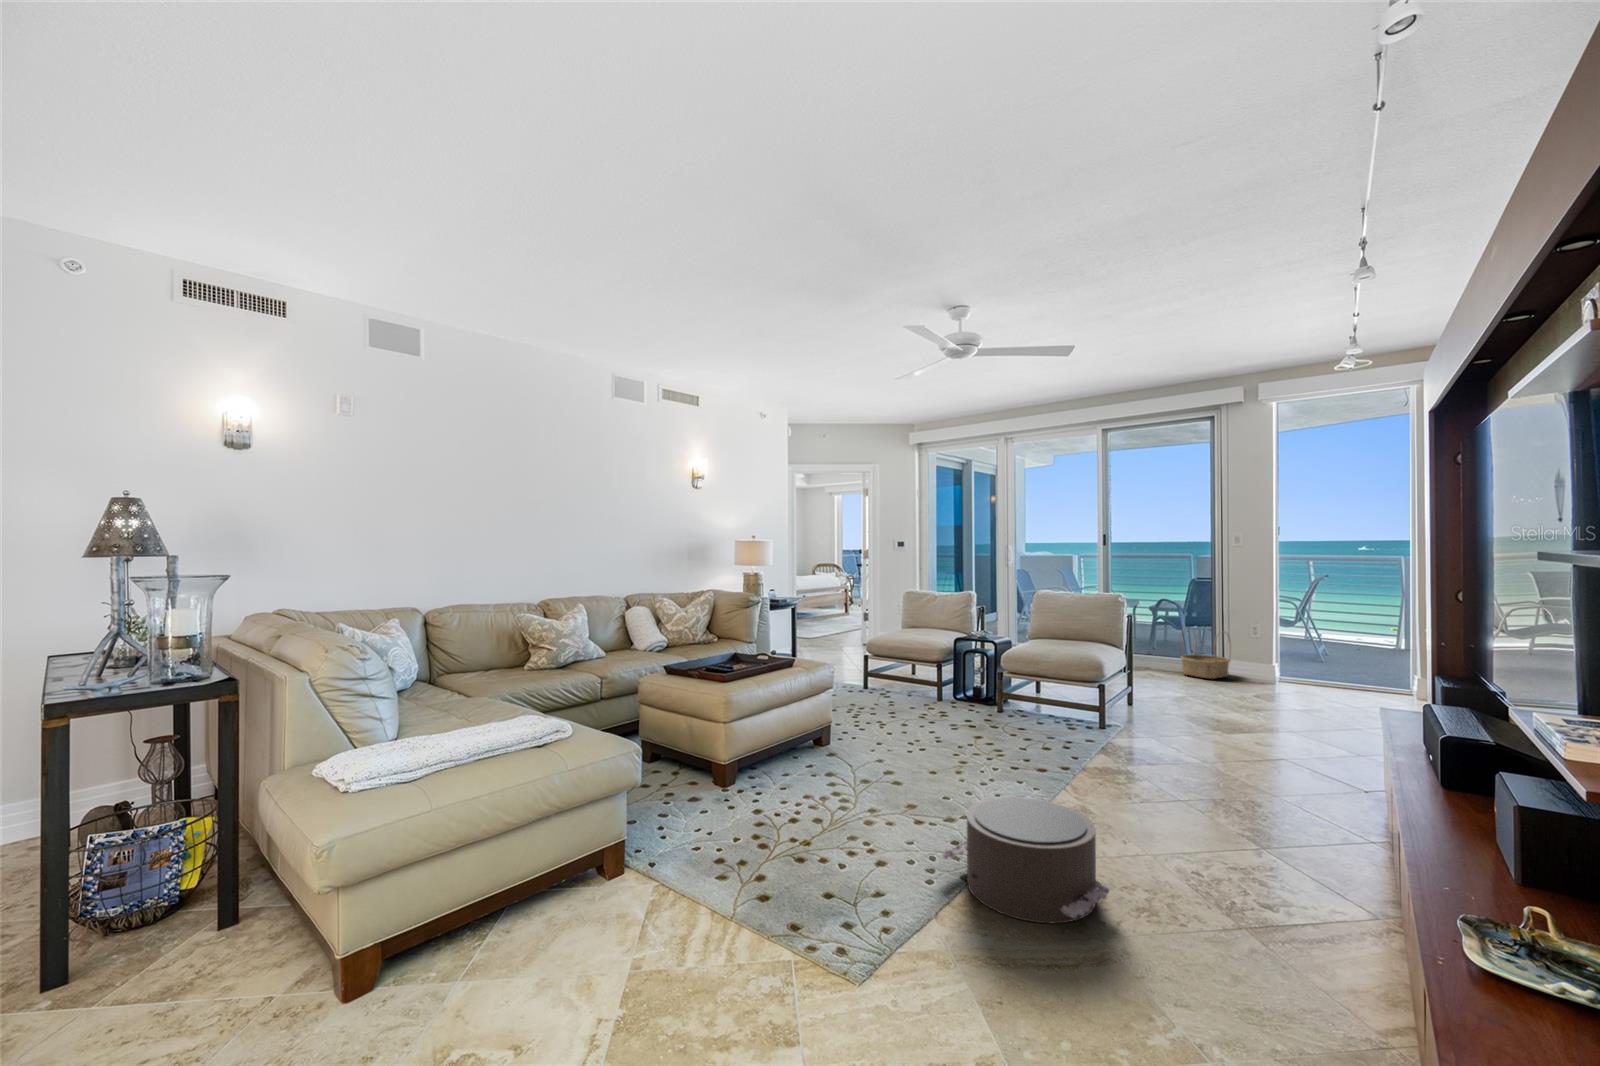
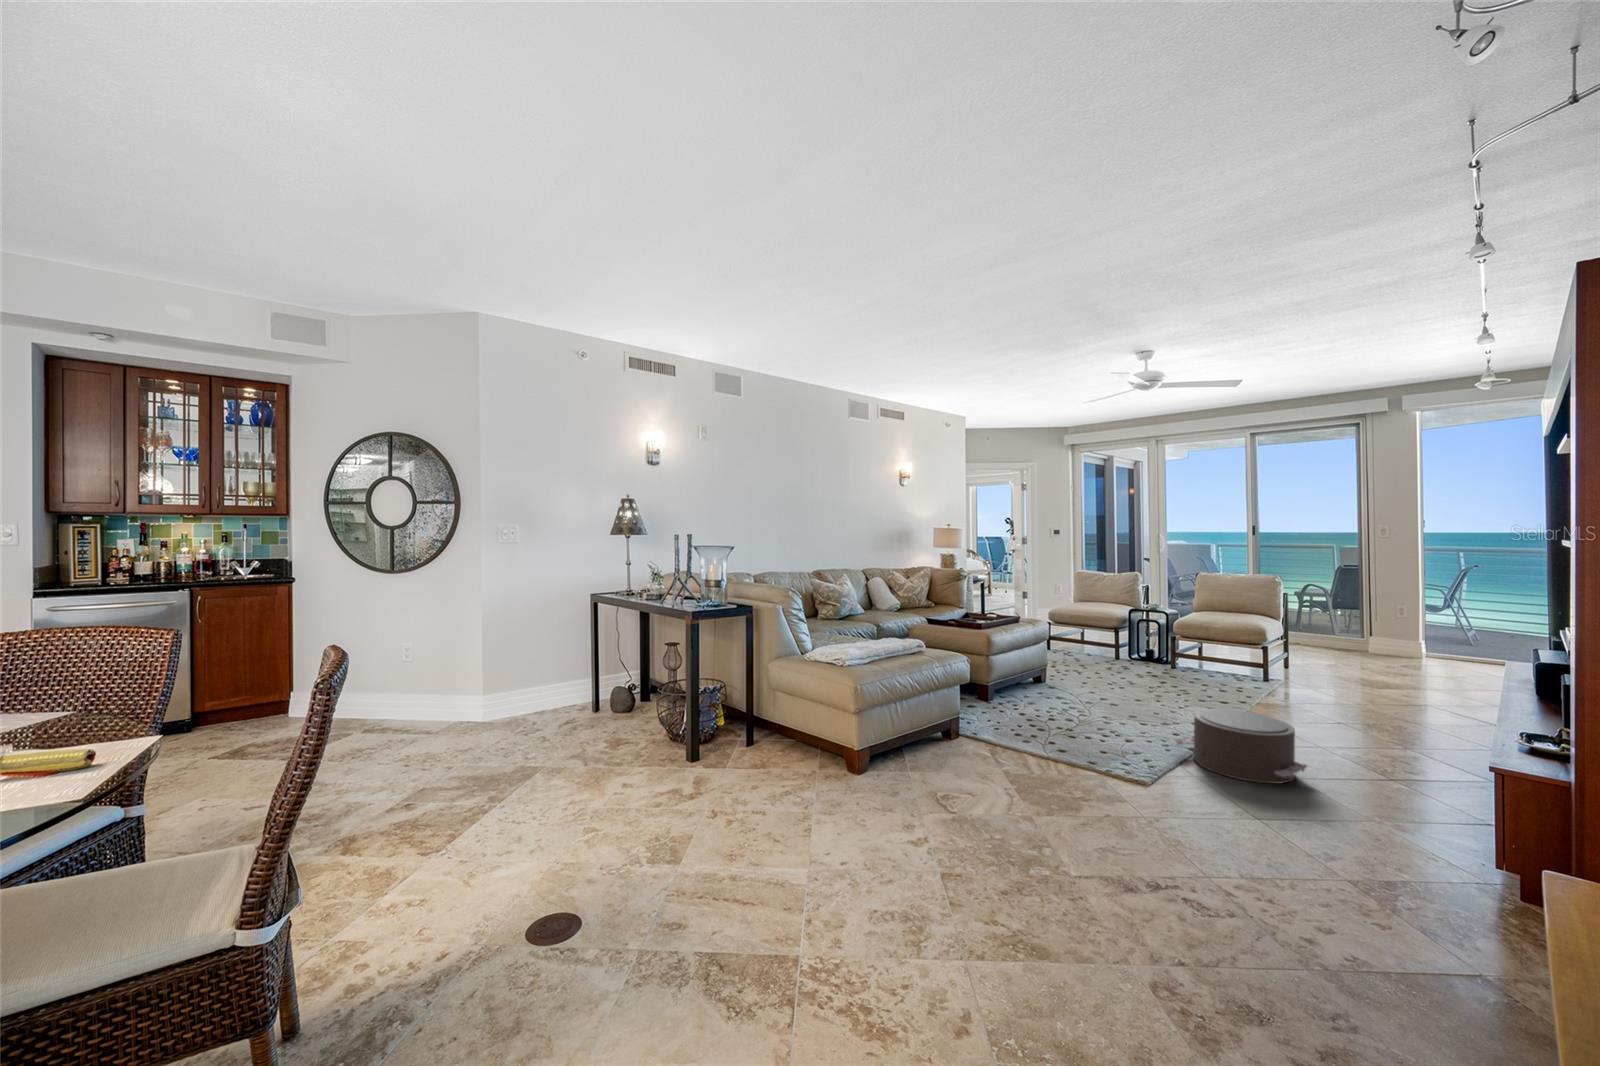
basket: present [1179,628,1231,678] -> none [1327,608,1378,652]

